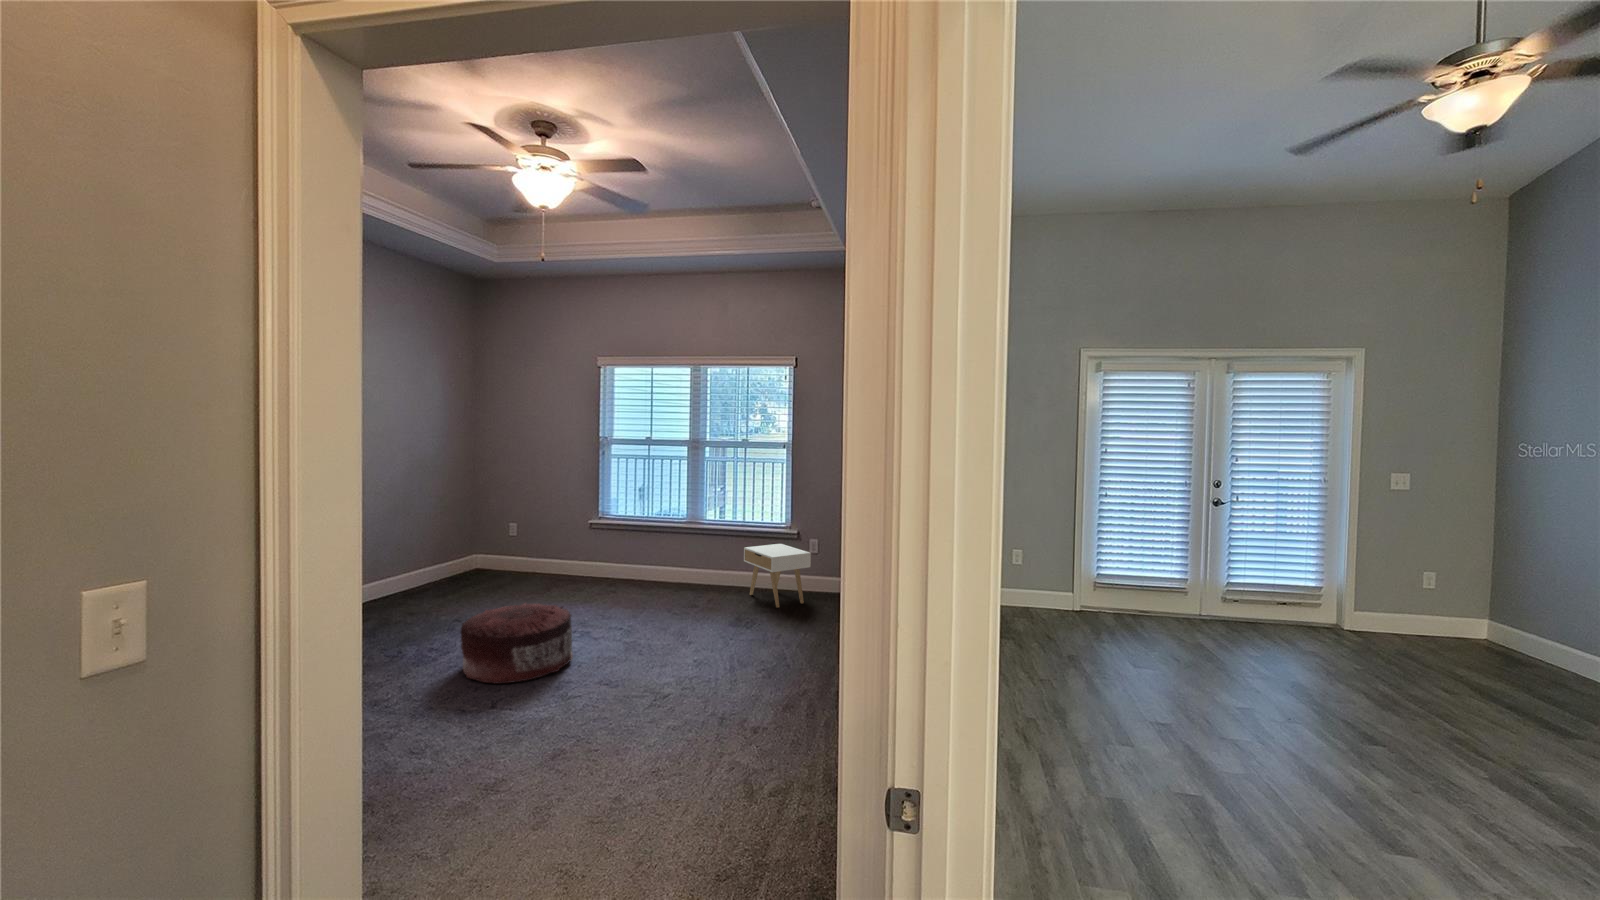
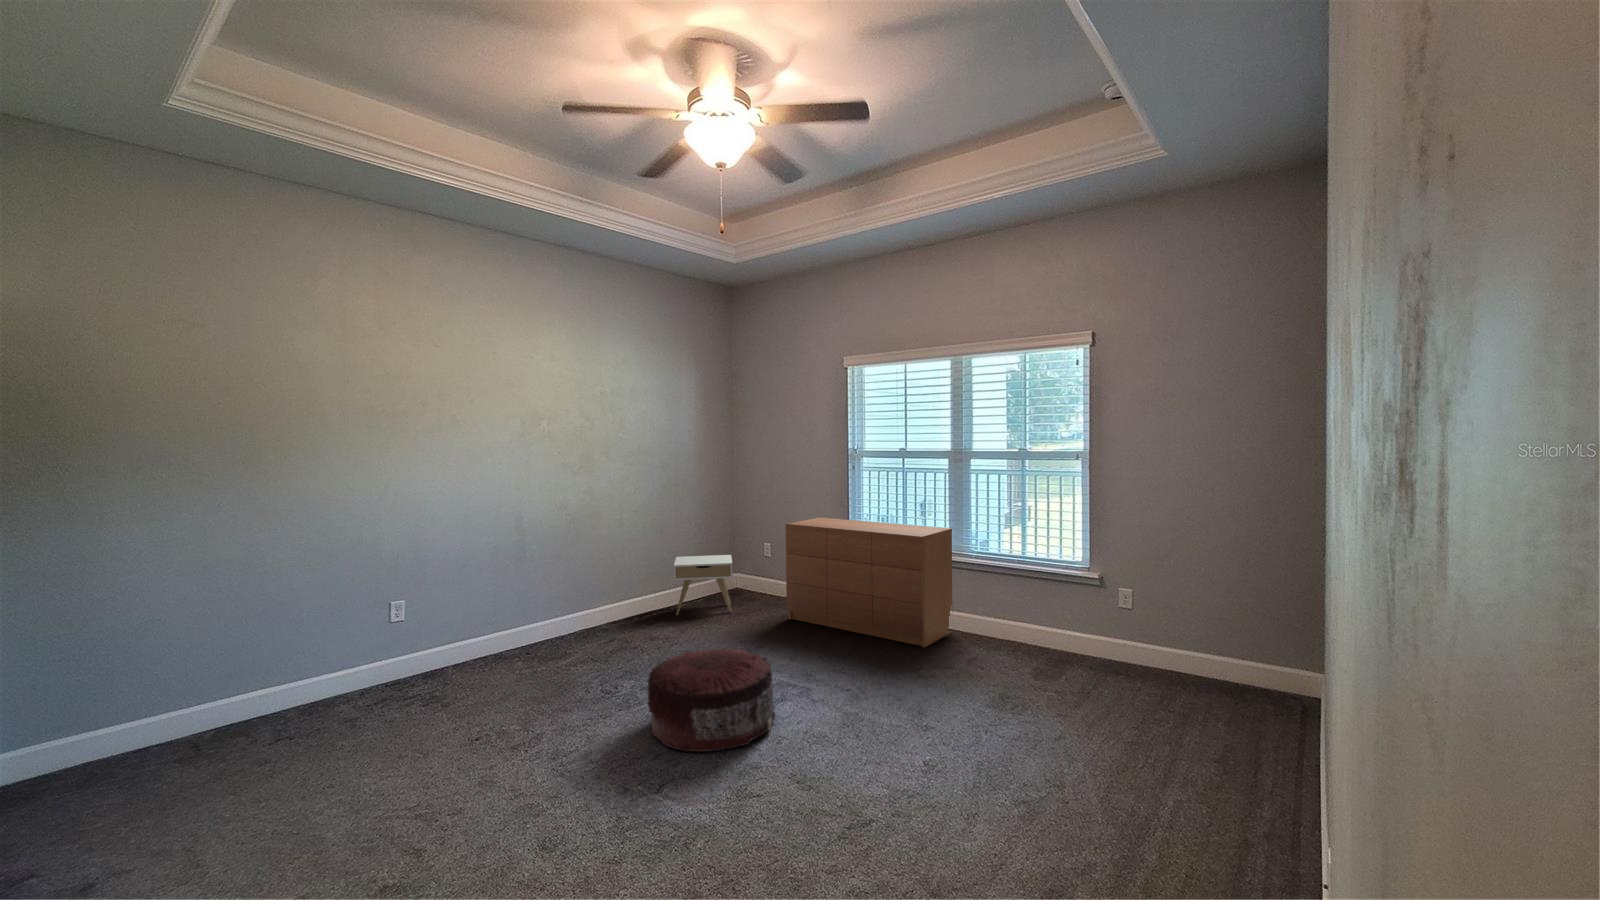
dresser: none [544,497,690,596] -> present [785,518,952,647]
nightstand: present [744,544,811,608] -> present [674,555,733,615]

